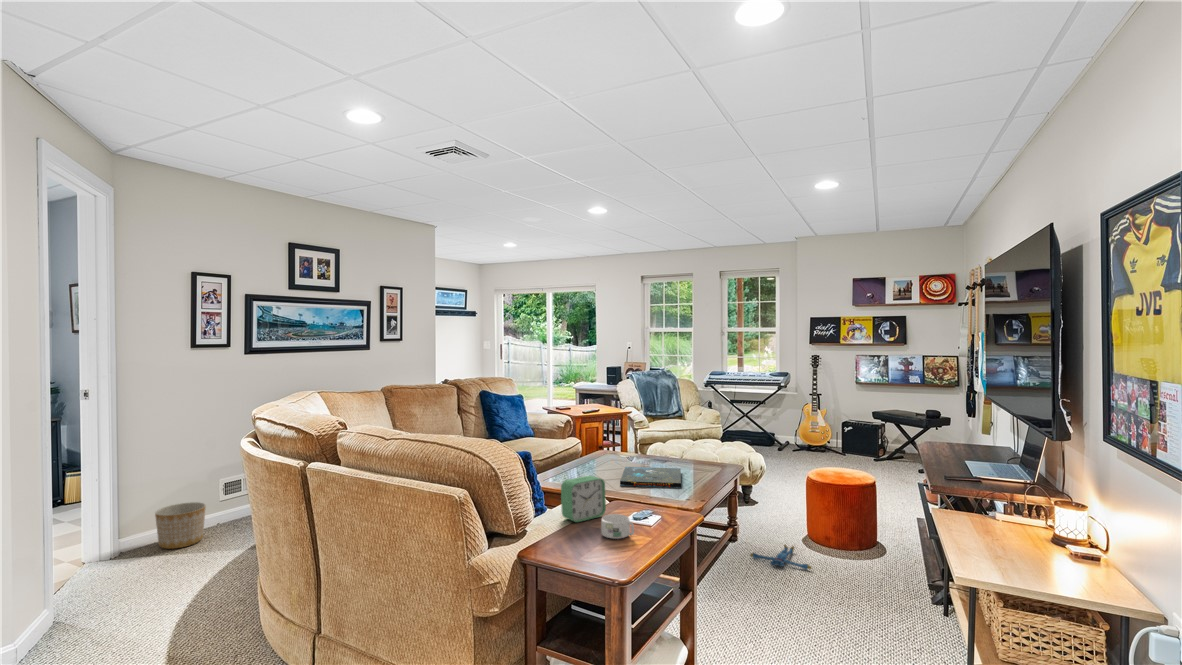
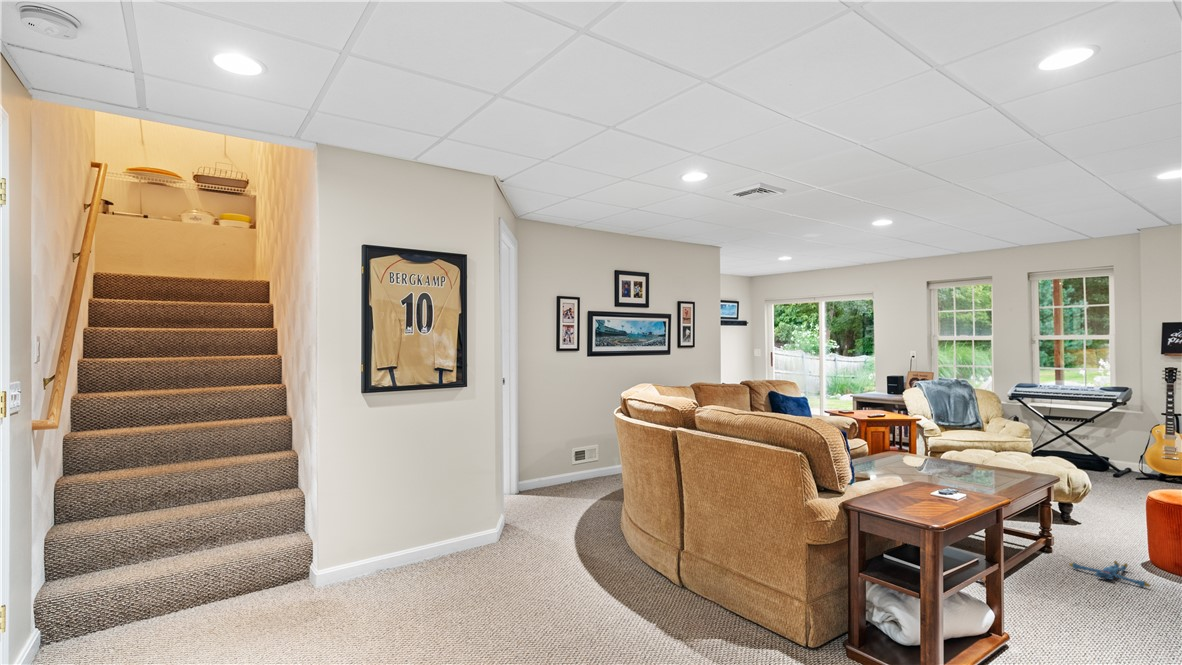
board game: present [620,467,681,488] -> none [918,465,985,487]
alarm clock: present [561,475,606,522] -> none [872,455,913,491]
planter: present [155,502,206,549] -> none [539,463,569,494]
mug: present [601,514,634,539] -> none [912,485,944,504]

